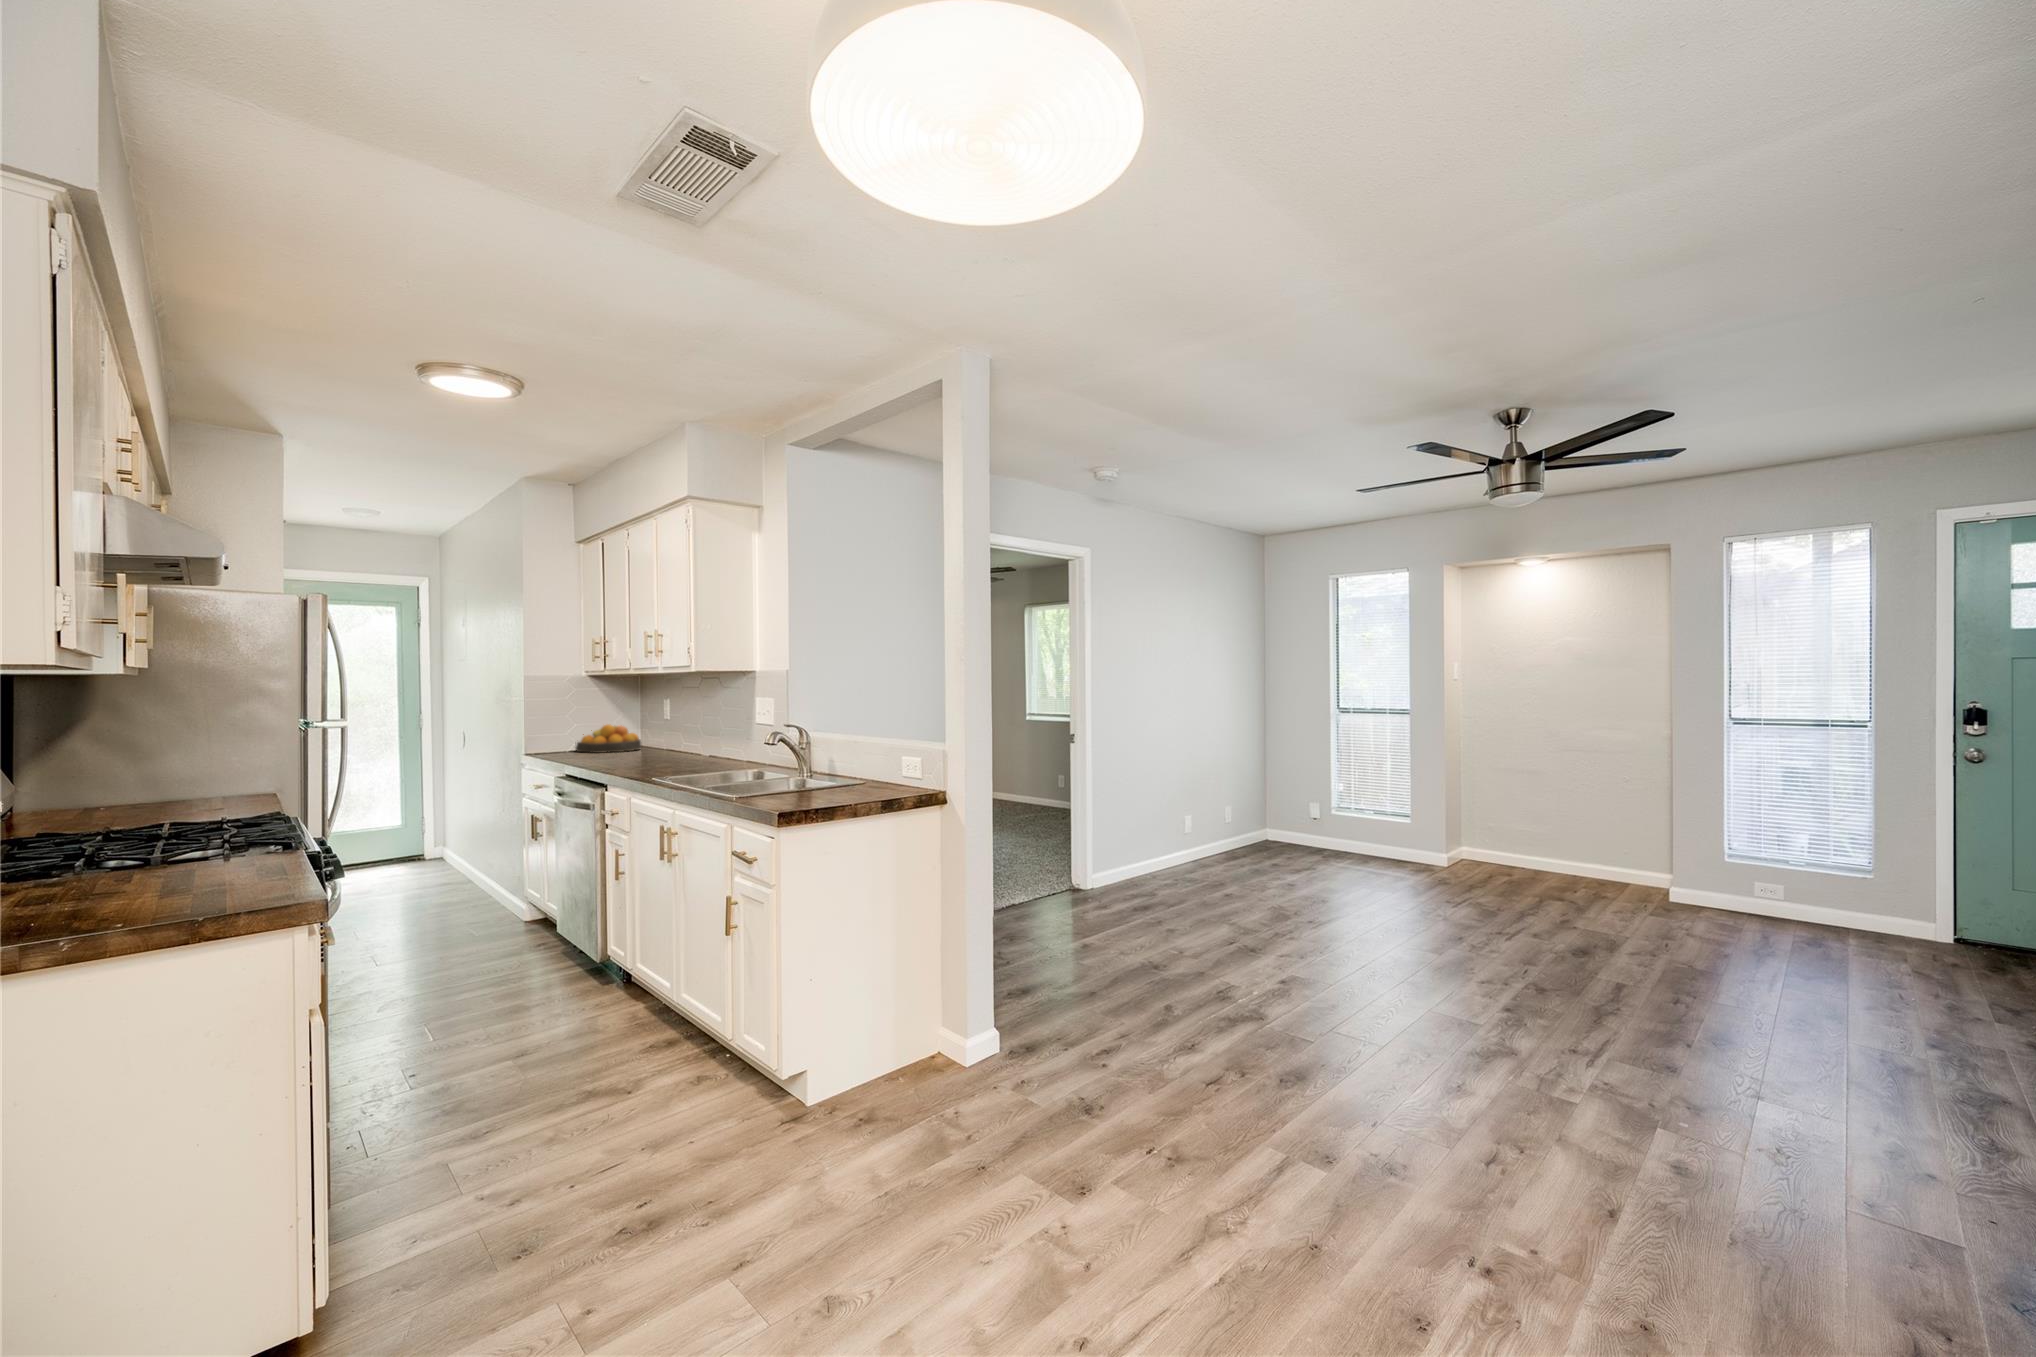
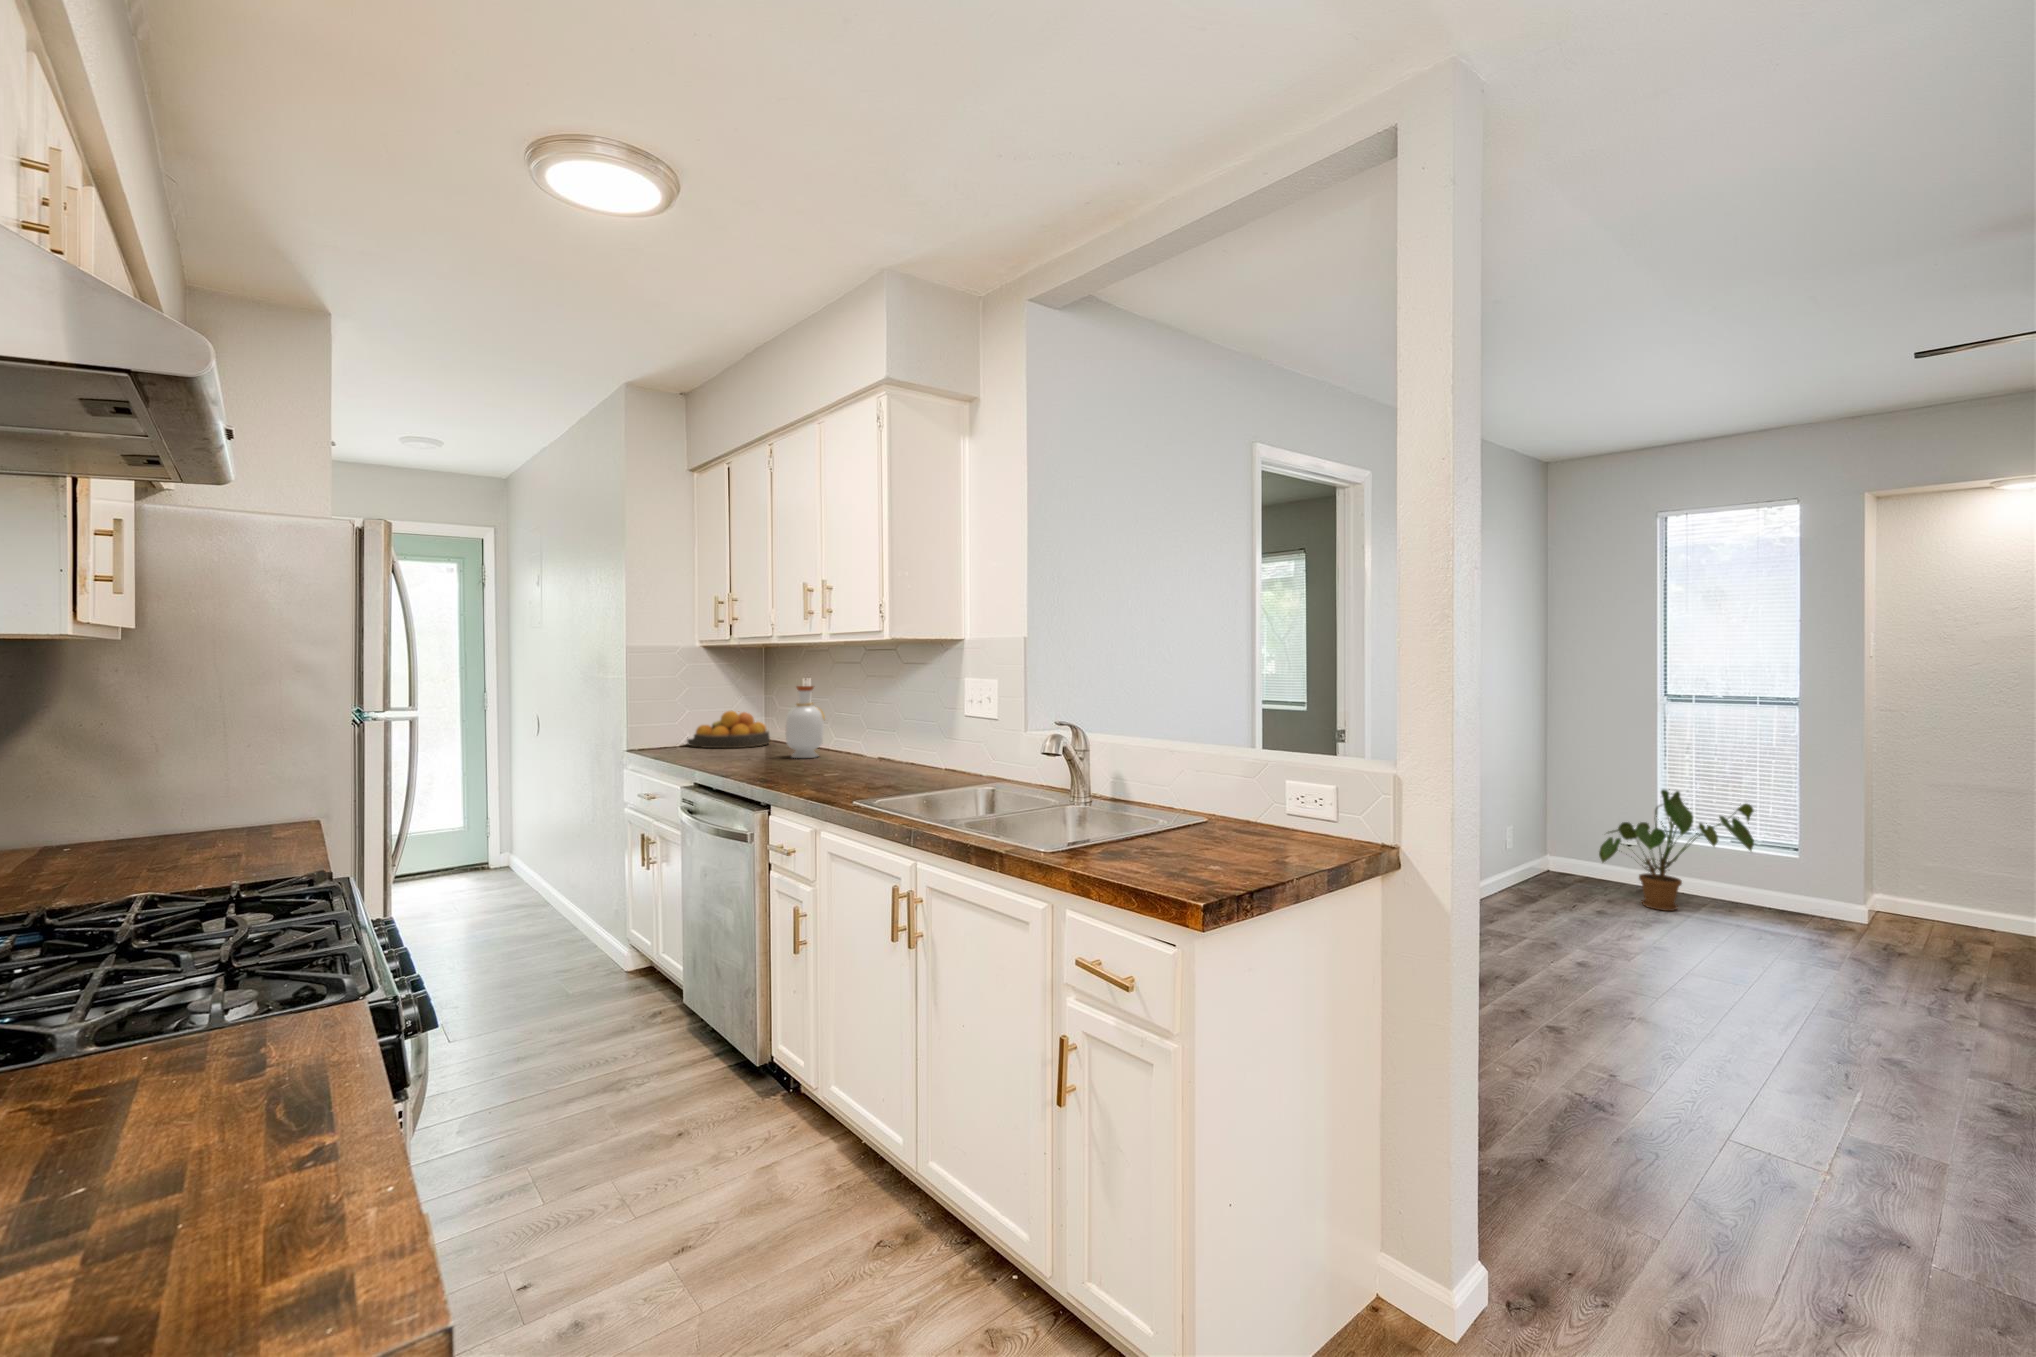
bottle: none [642,705,671,757] -> present [785,686,825,758]
house plant: none [1307,773,1414,867] -> present [1599,790,1754,911]

